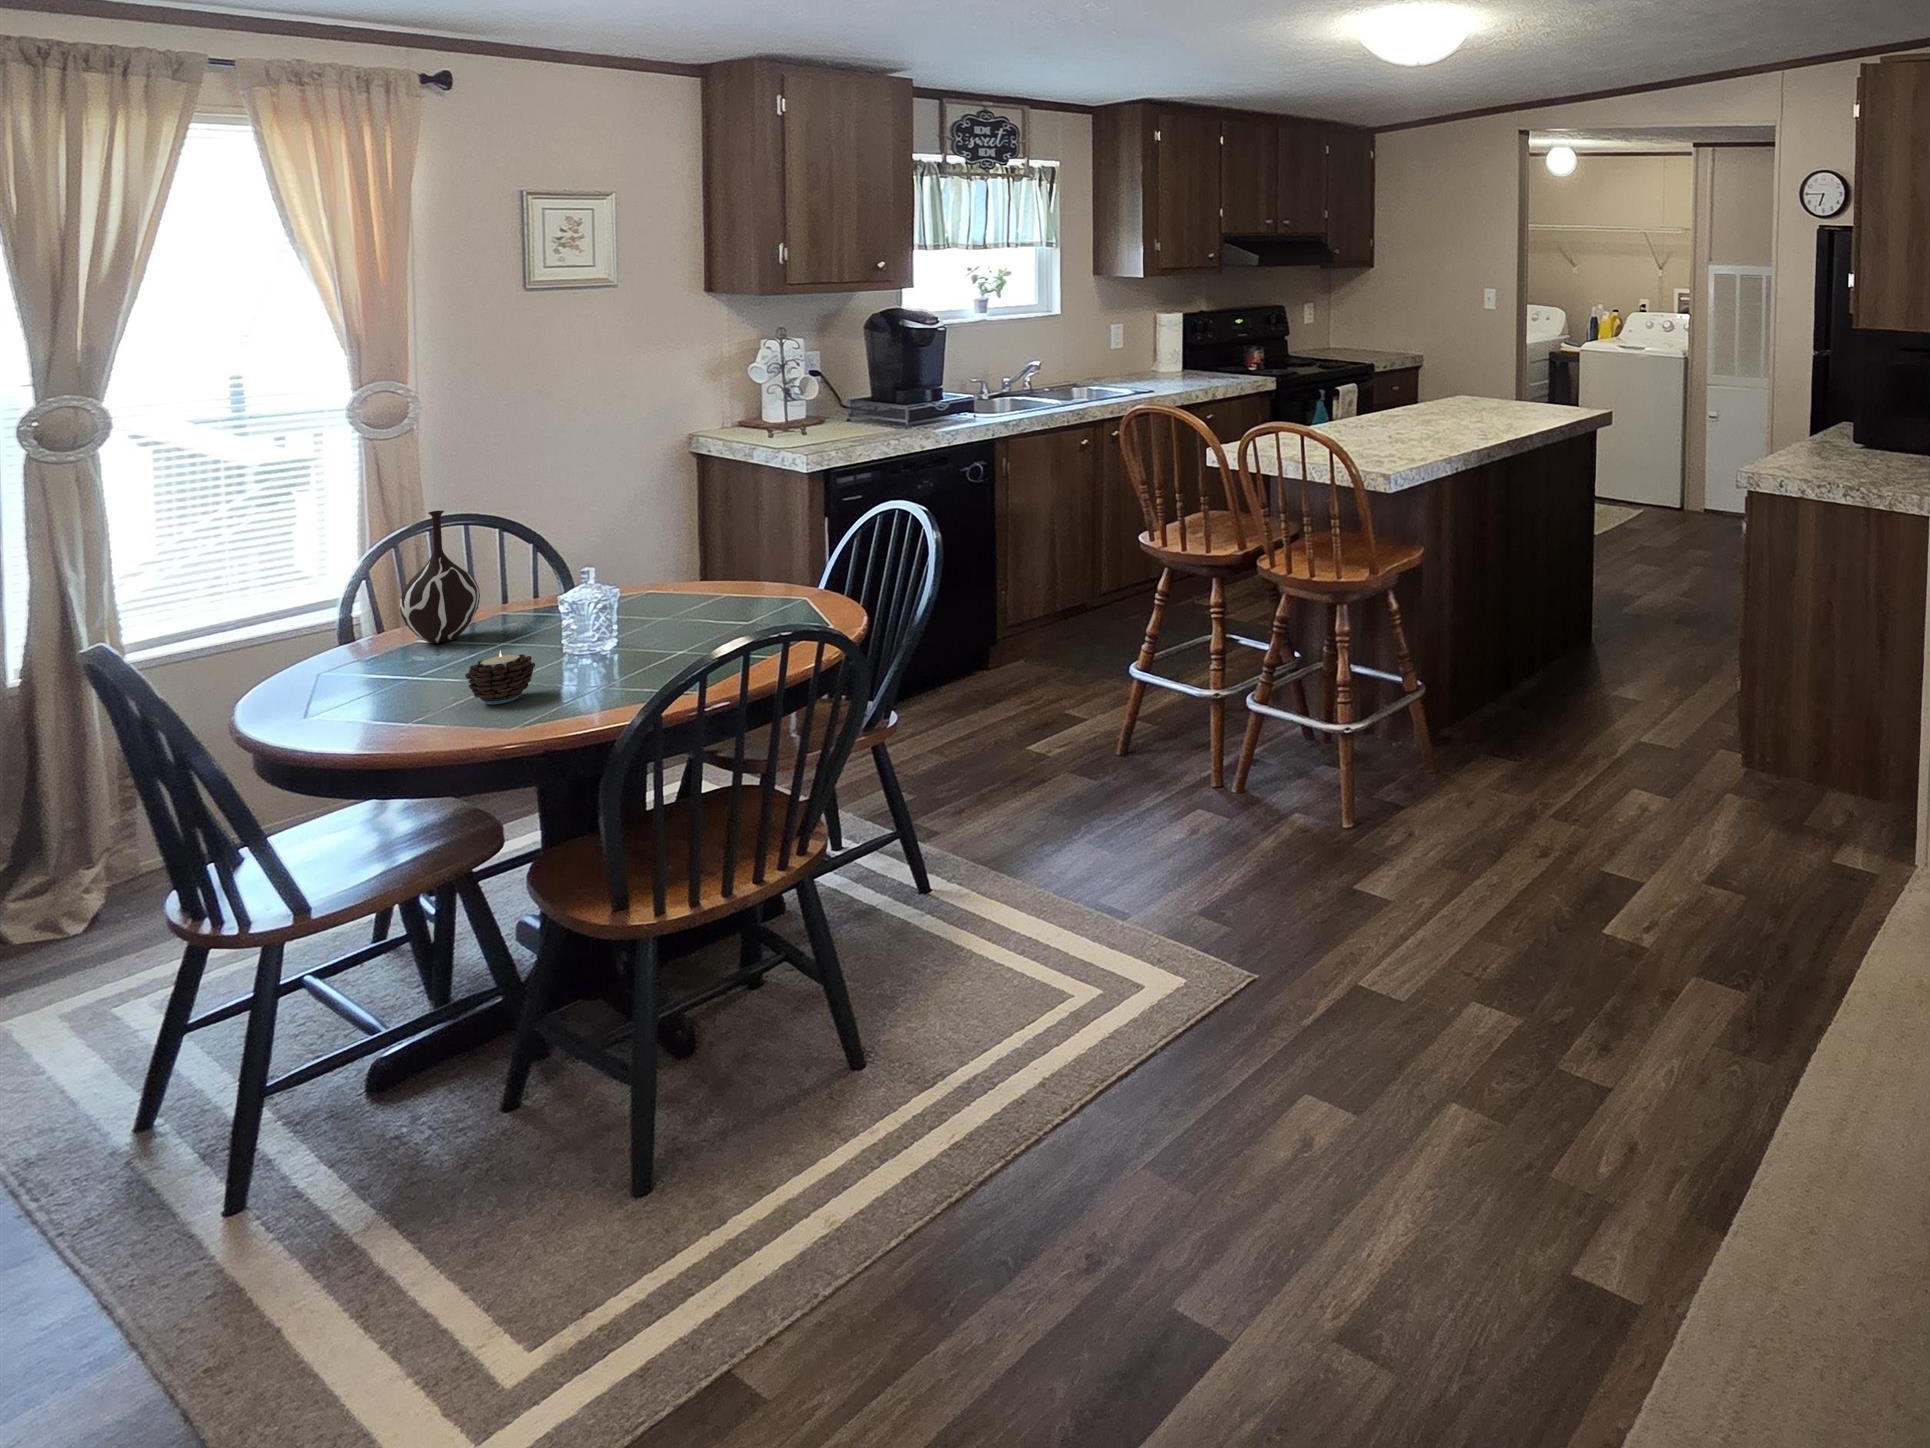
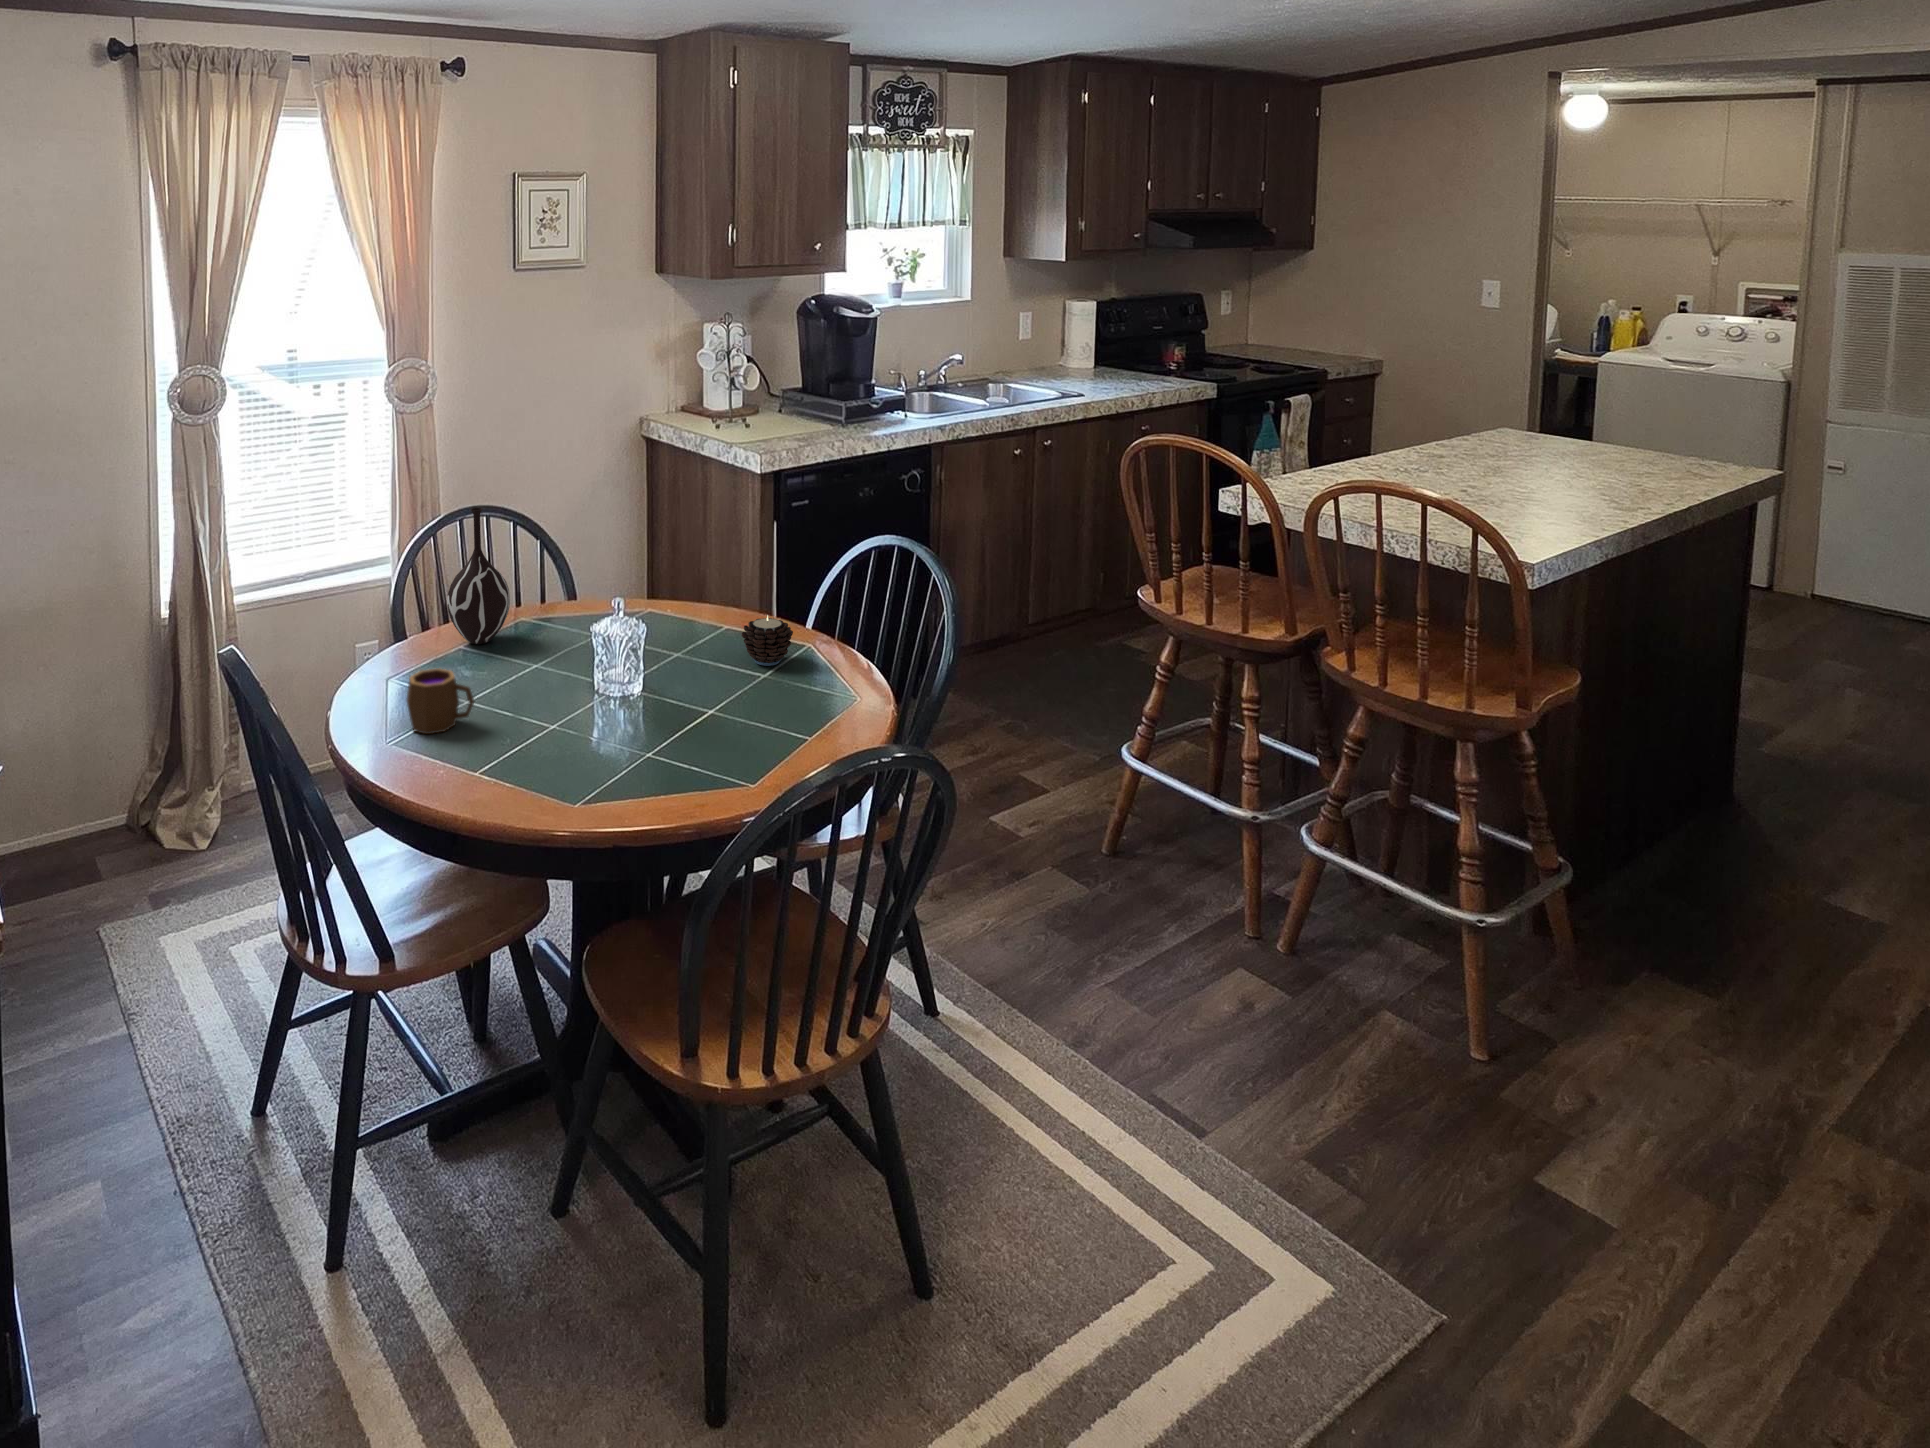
candle: present [465,651,535,704] -> present [741,616,793,666]
mug: none [333,654,418,714] -> present [406,668,474,734]

